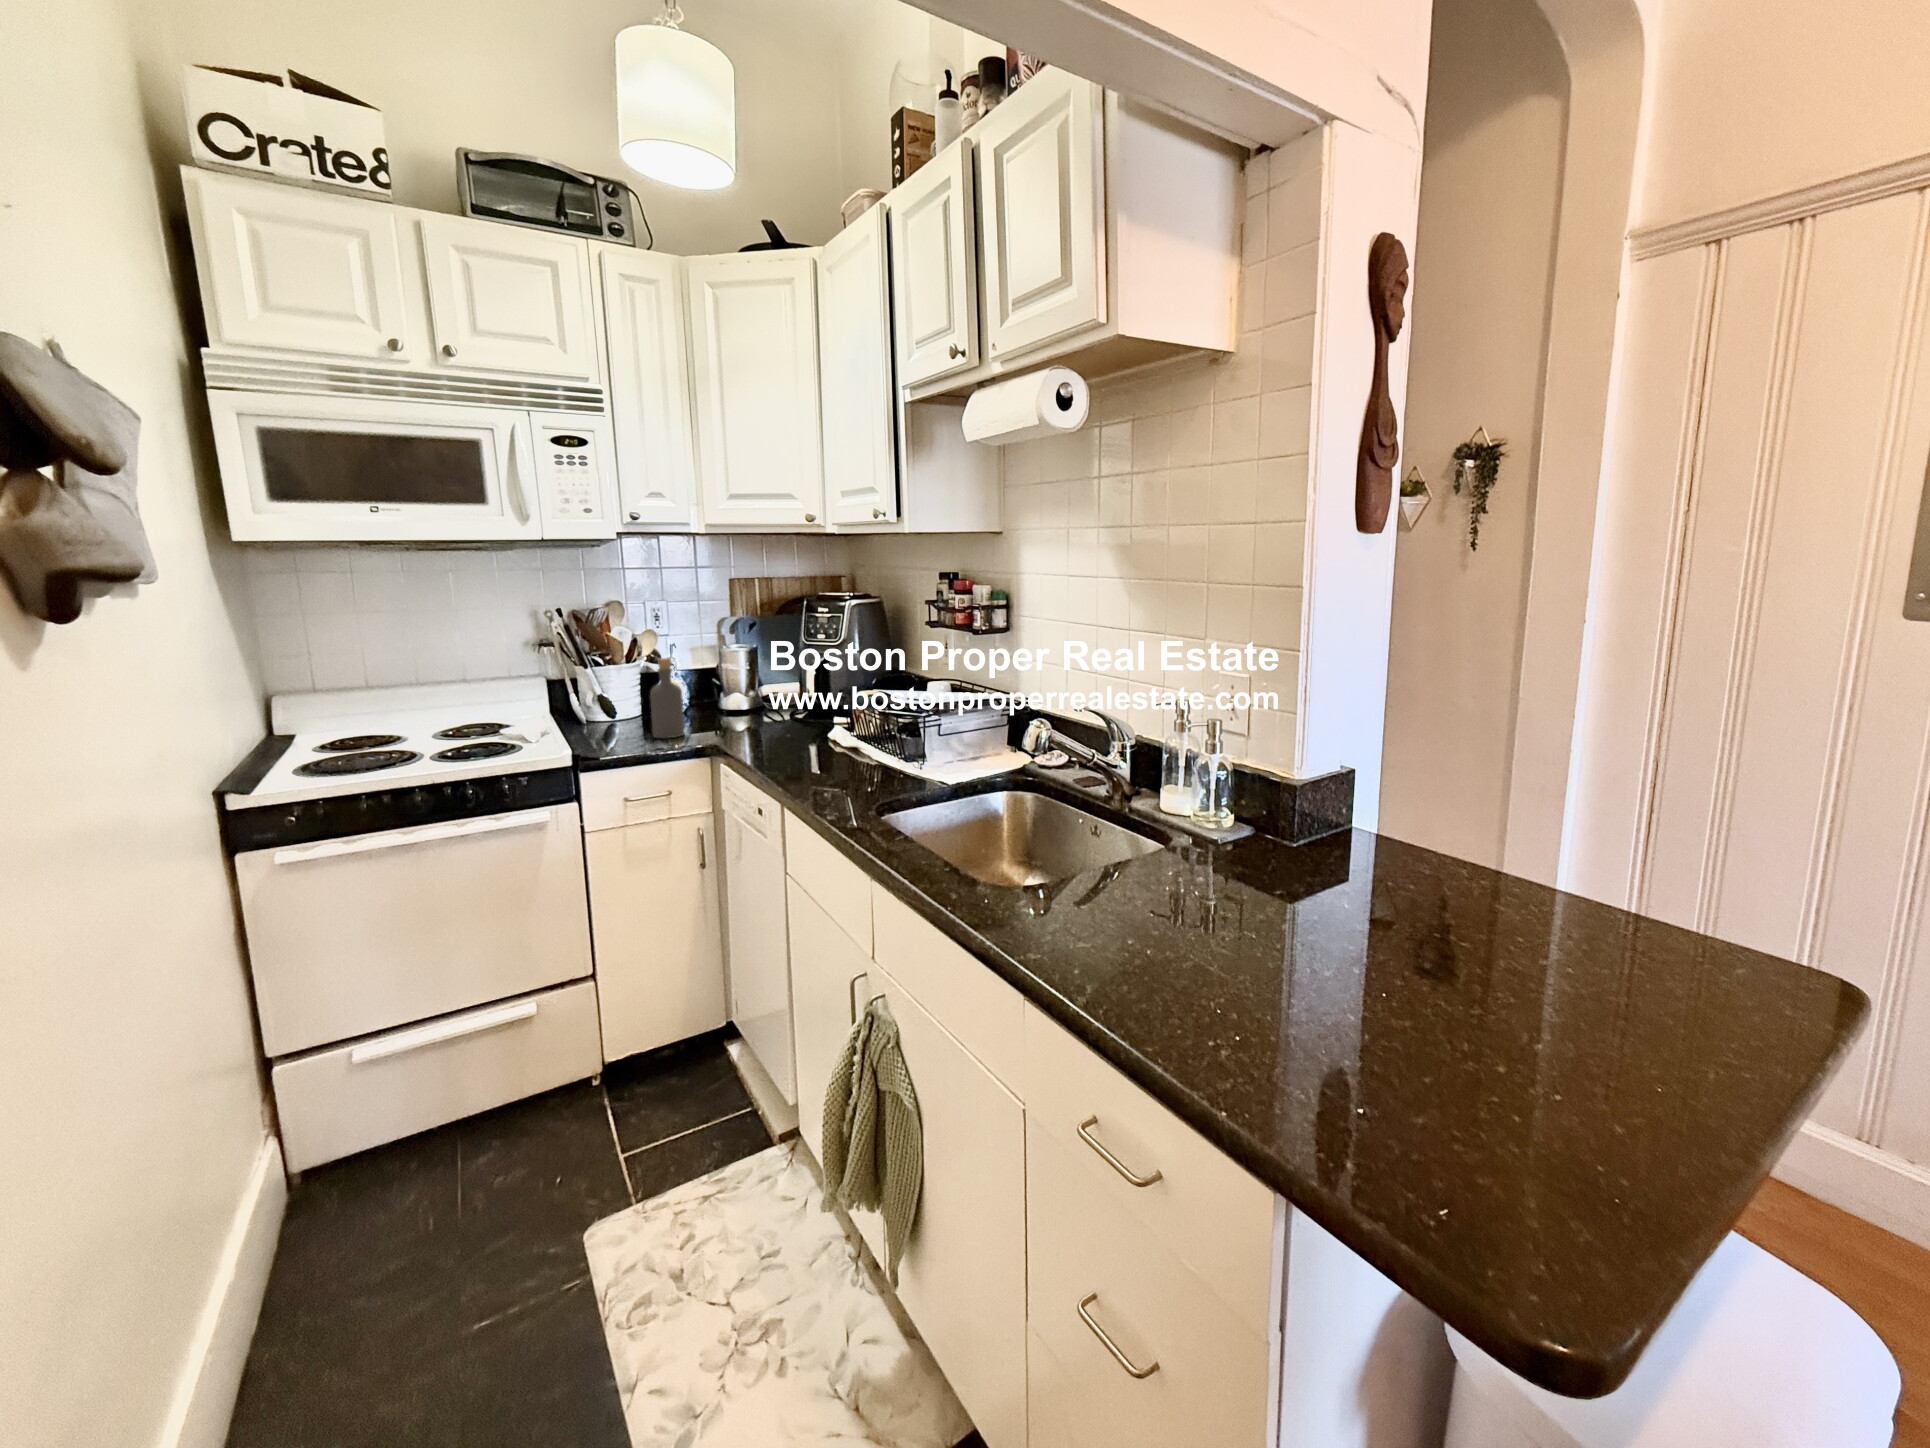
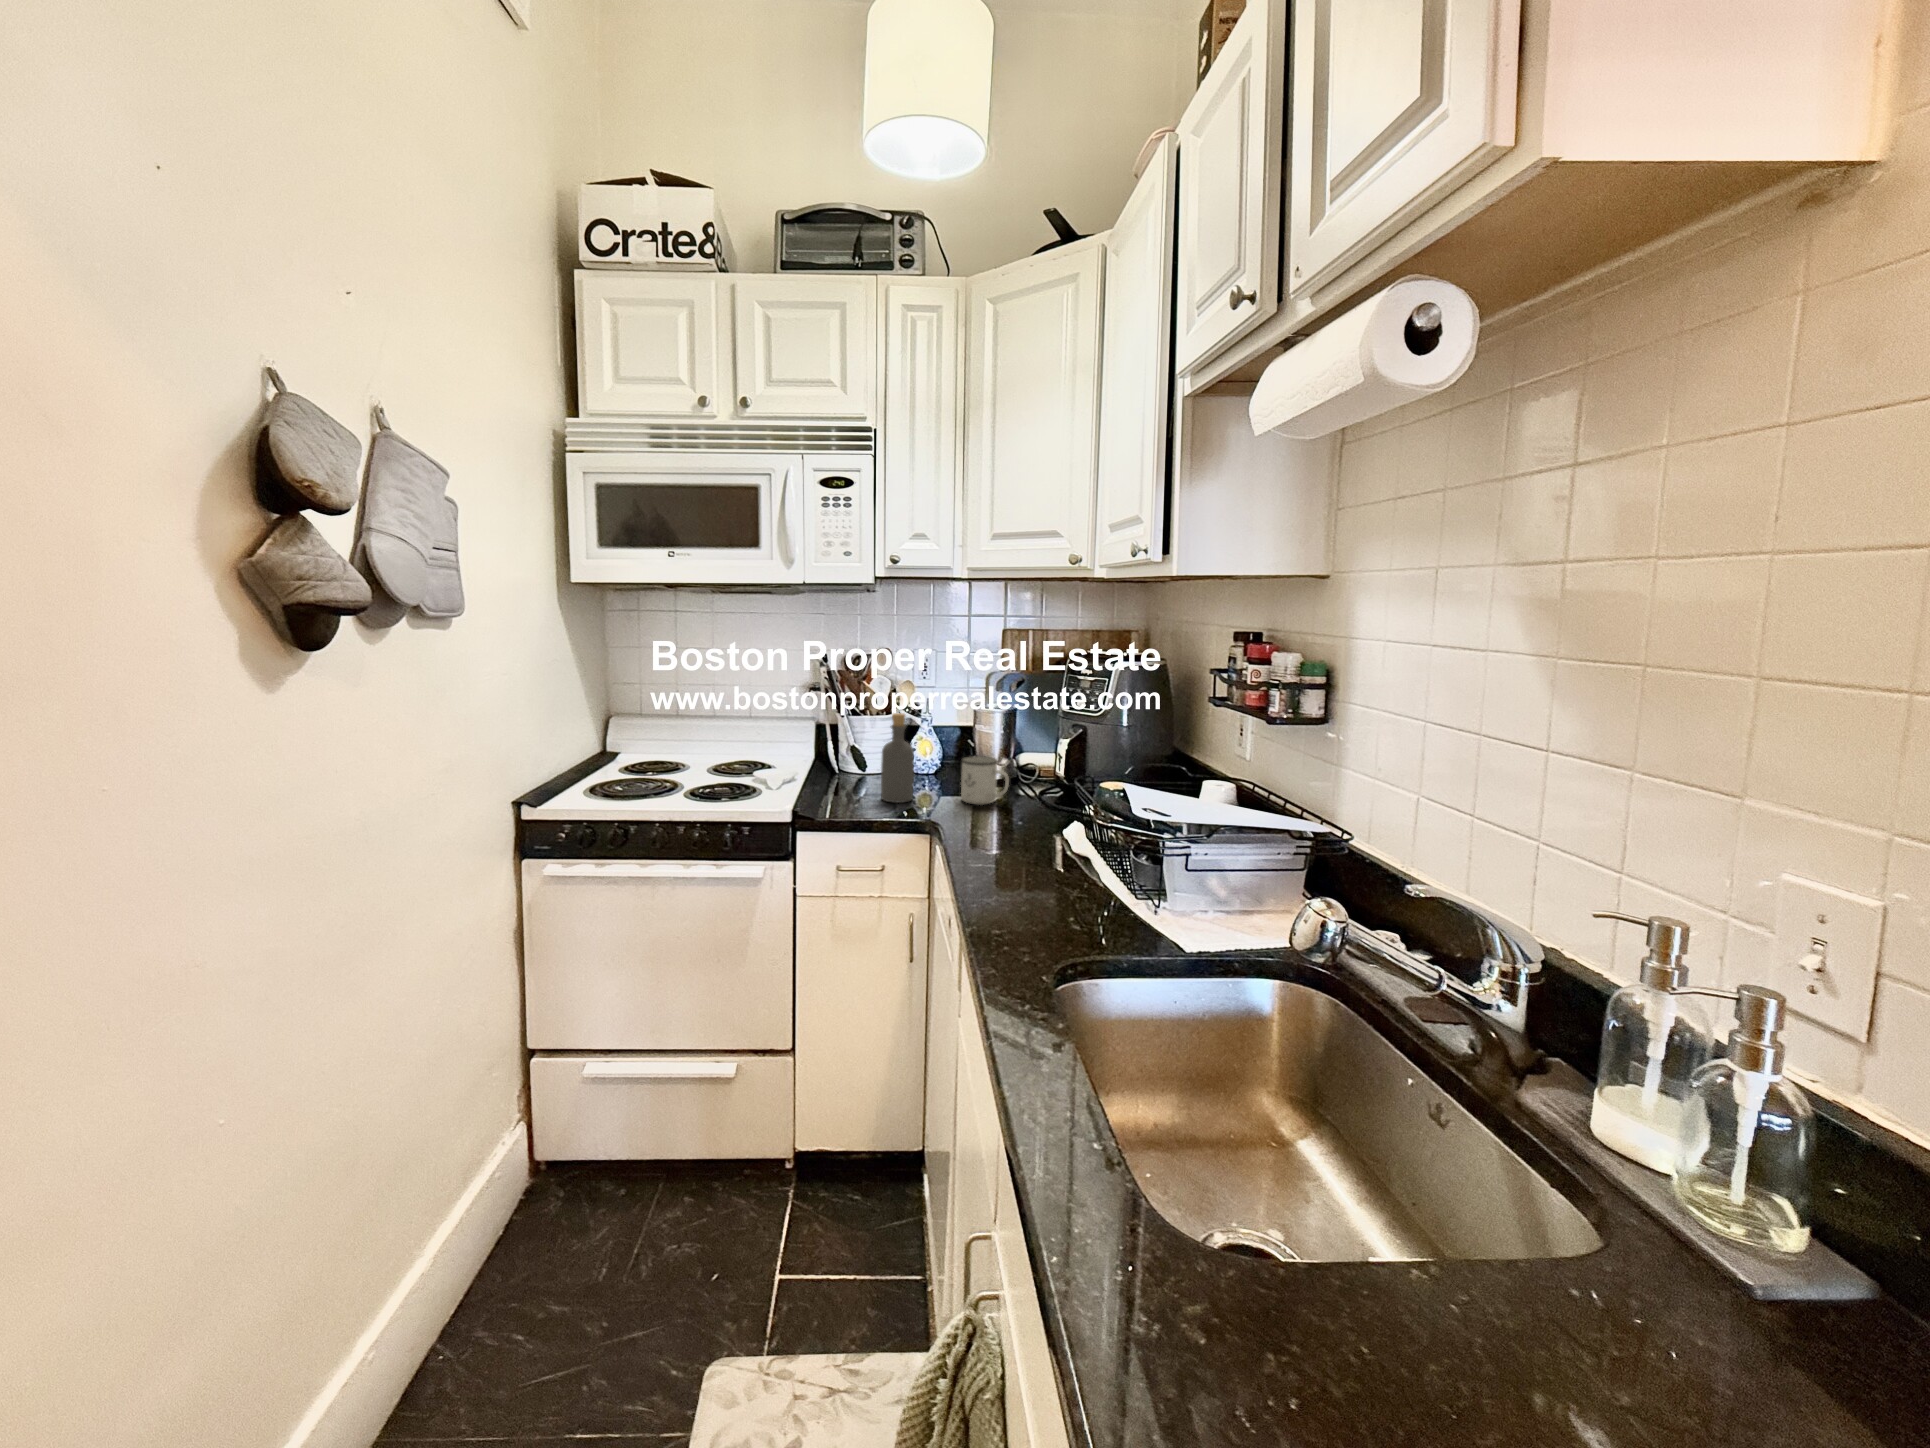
mug: none [726,690,772,730] -> present [961,756,1009,805]

